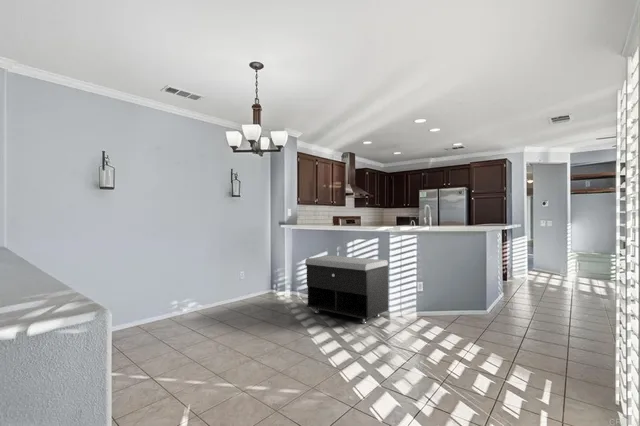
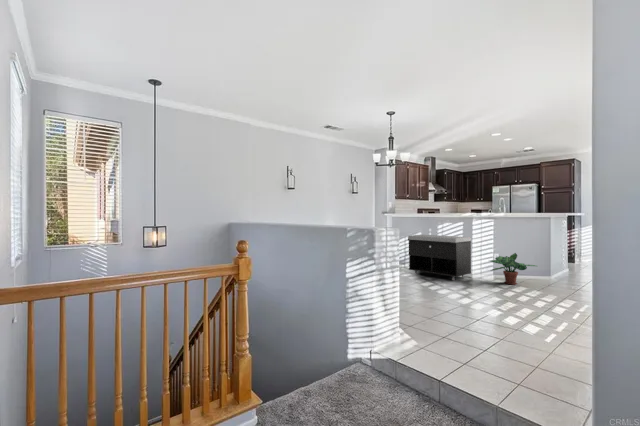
potted plant: none [408,283,477,327] -> present [490,253,535,285]

